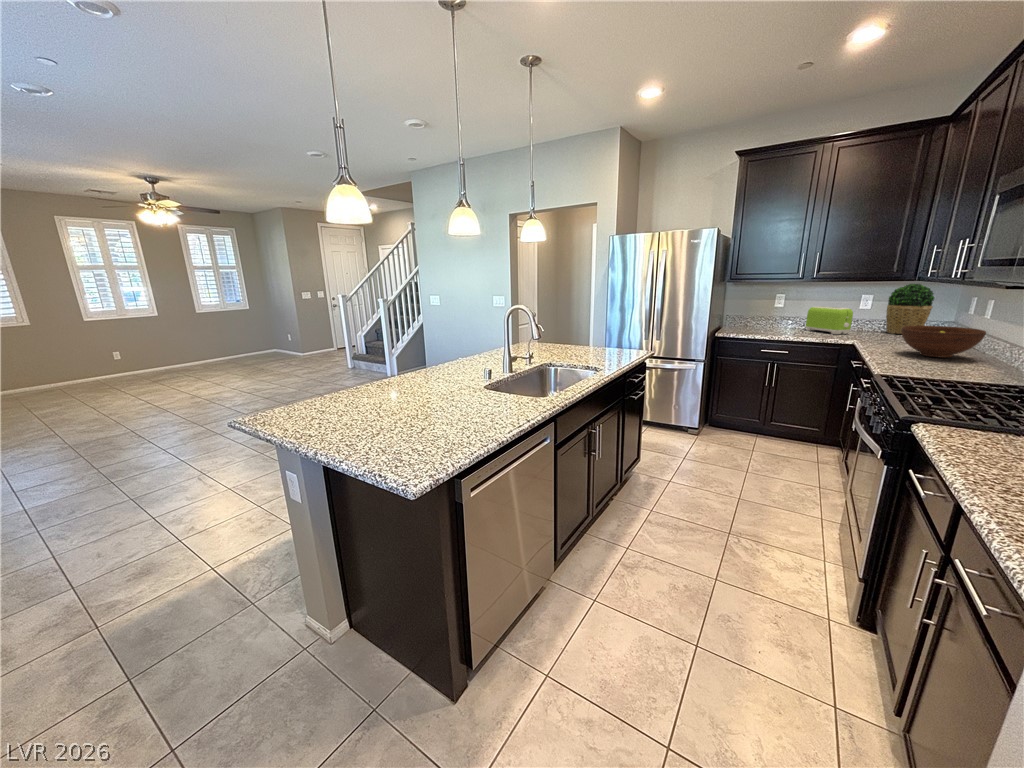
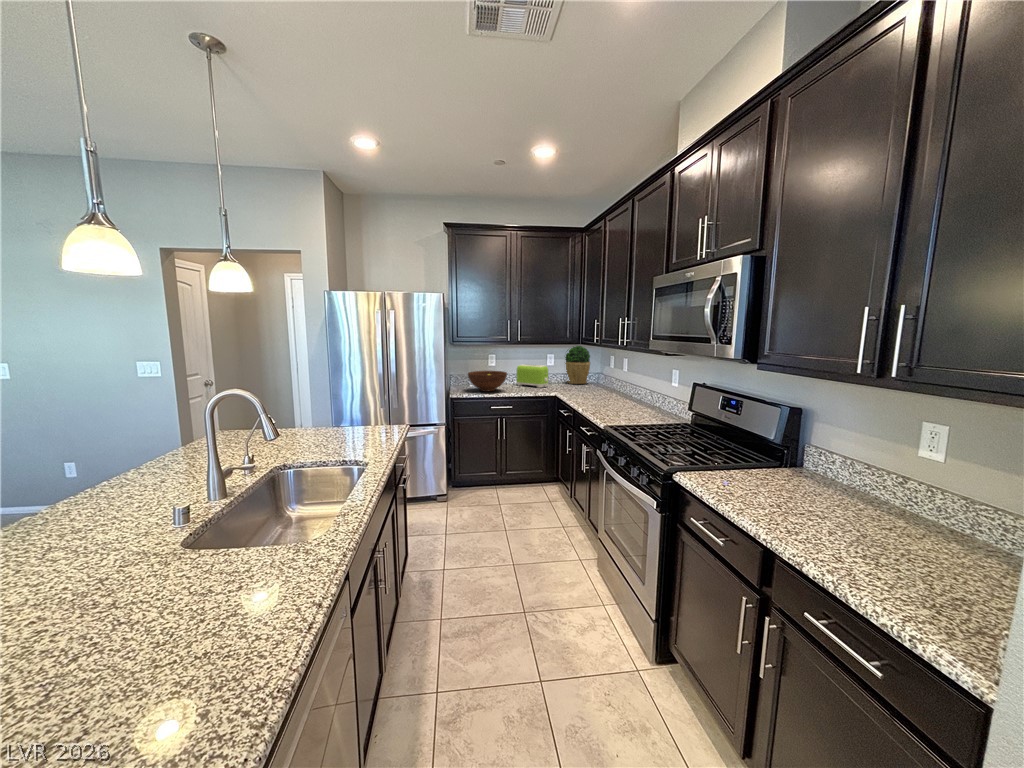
fruit bowl: present [901,326,986,358] -> present [468,371,507,391]

